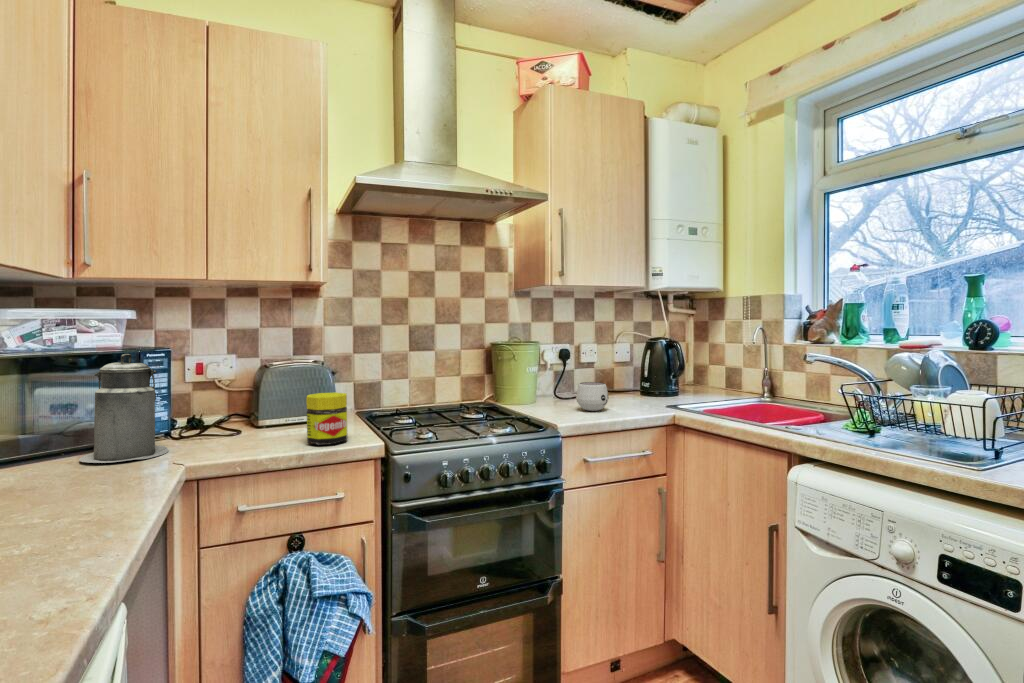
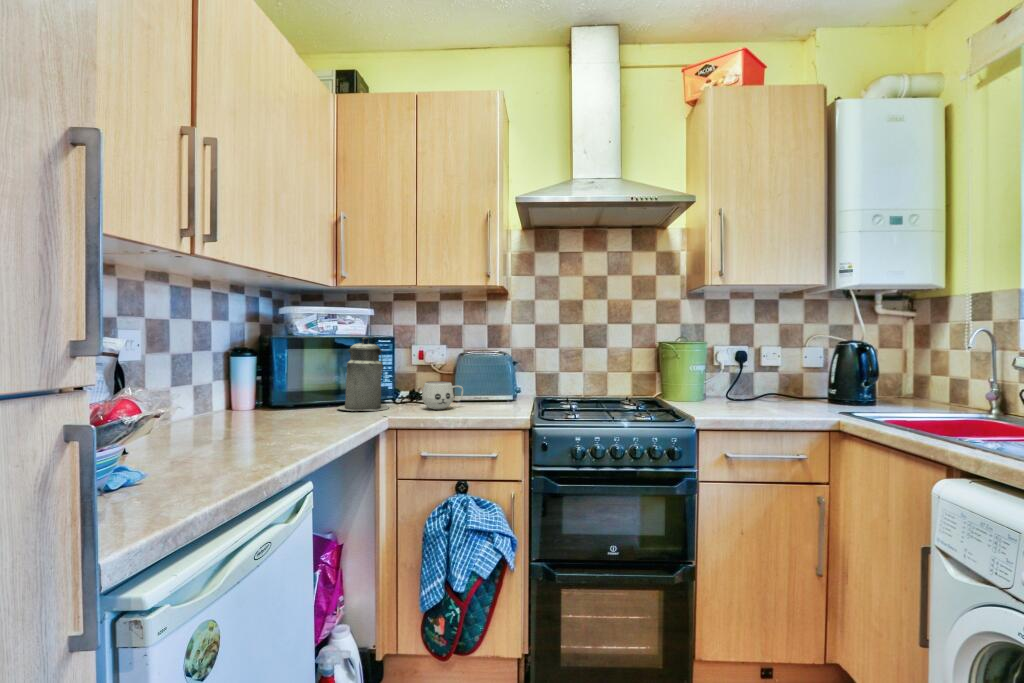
mug: present [576,382,609,411] -> present [422,381,463,410]
jar: present [306,393,347,445] -> none [477,374,509,414]

